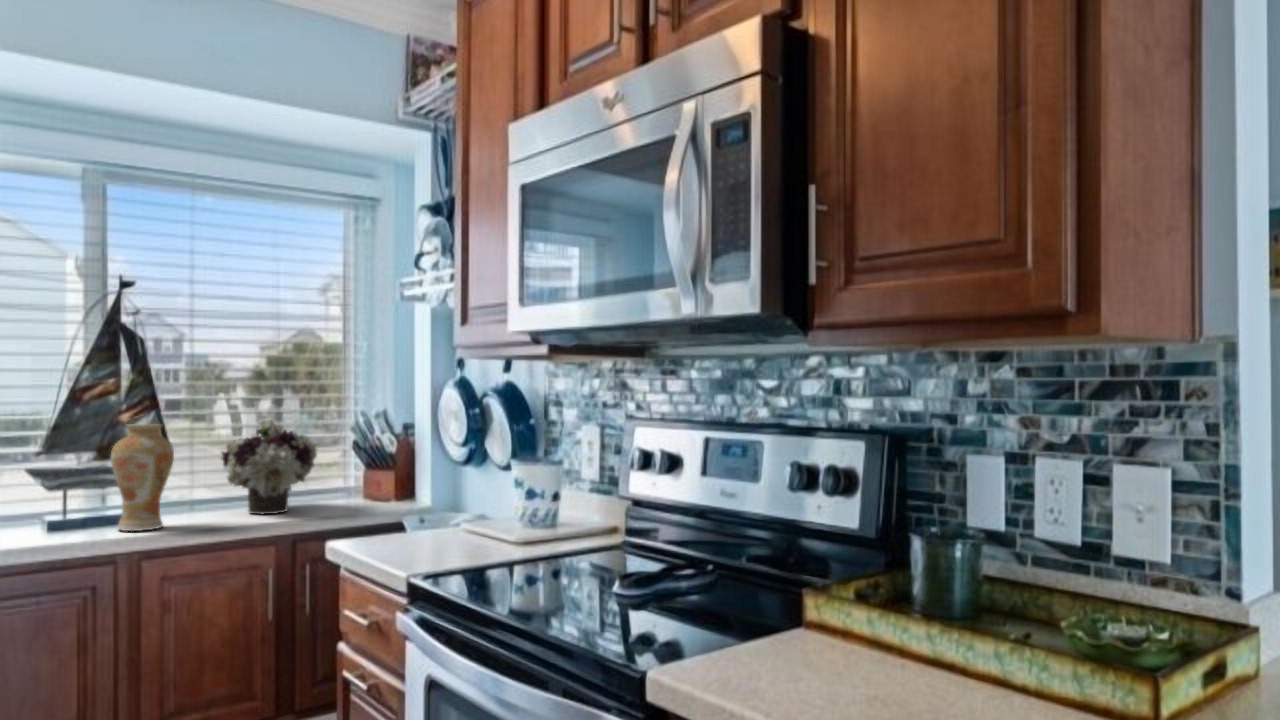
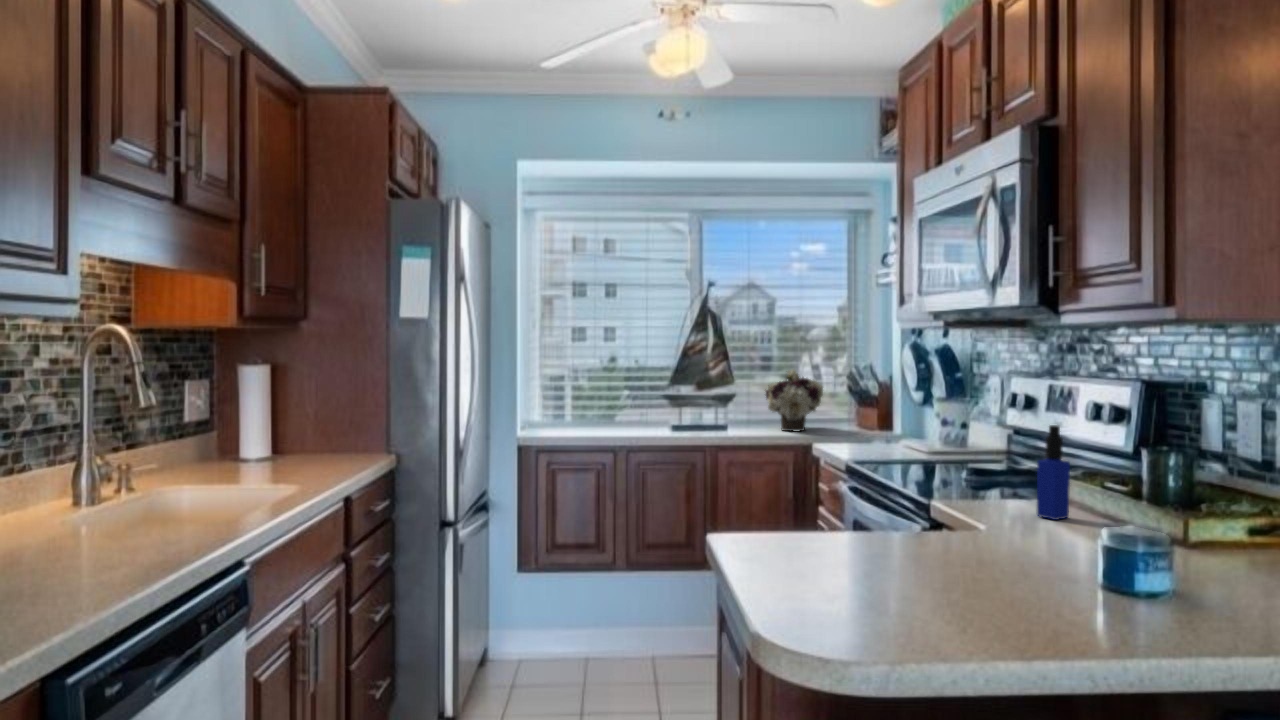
vase: present [111,424,174,531] -> none [703,371,736,434]
bottle: none [839,513,886,685] -> present [1037,425,1070,520]

